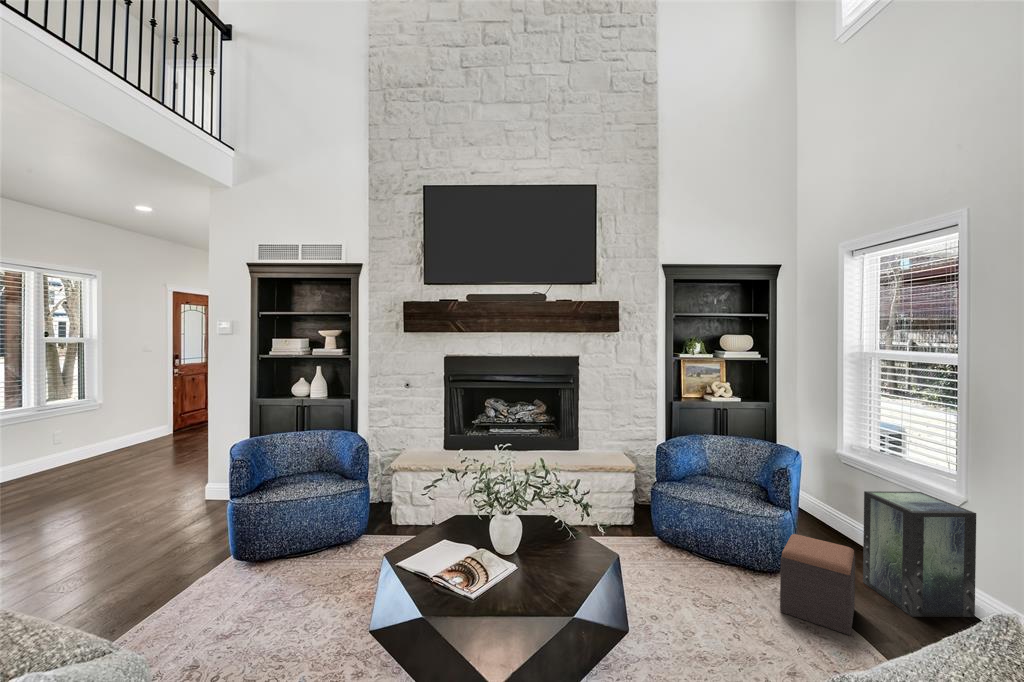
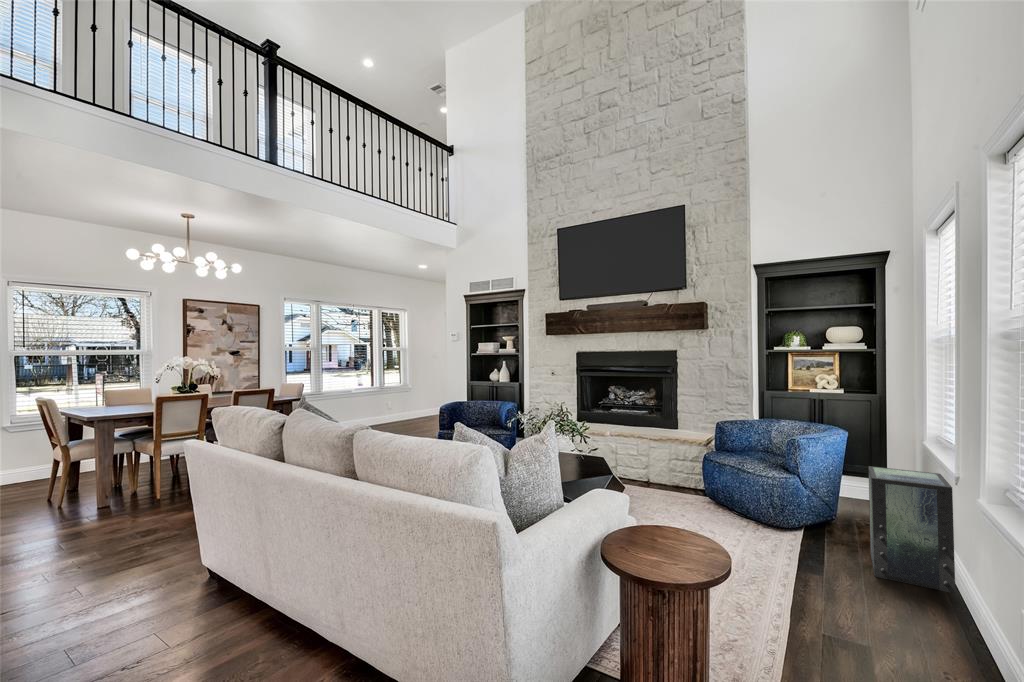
footstool: present [780,534,855,635] -> none [741,492,820,566]

